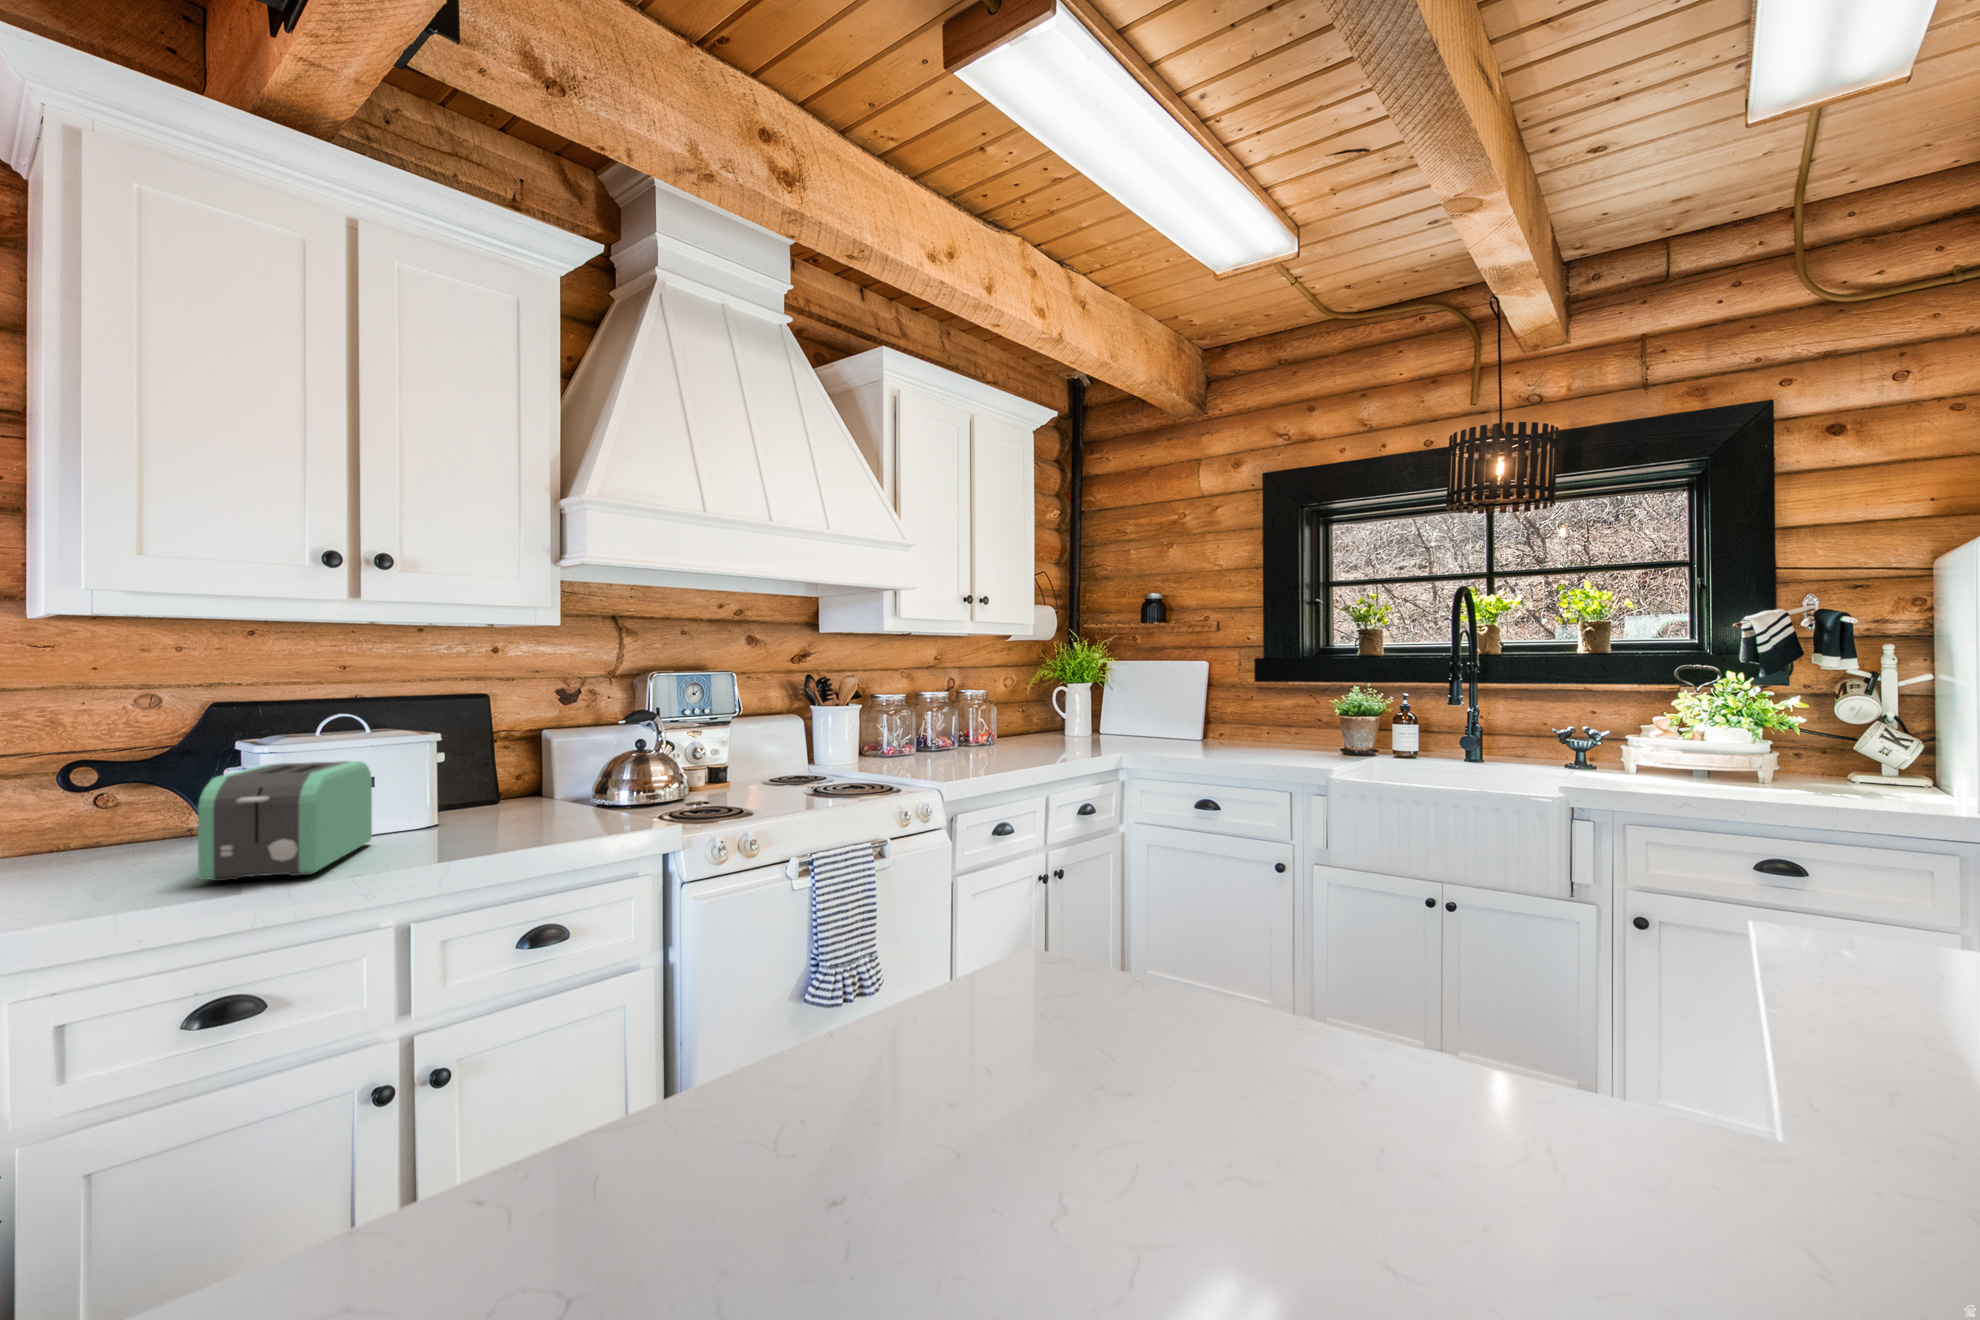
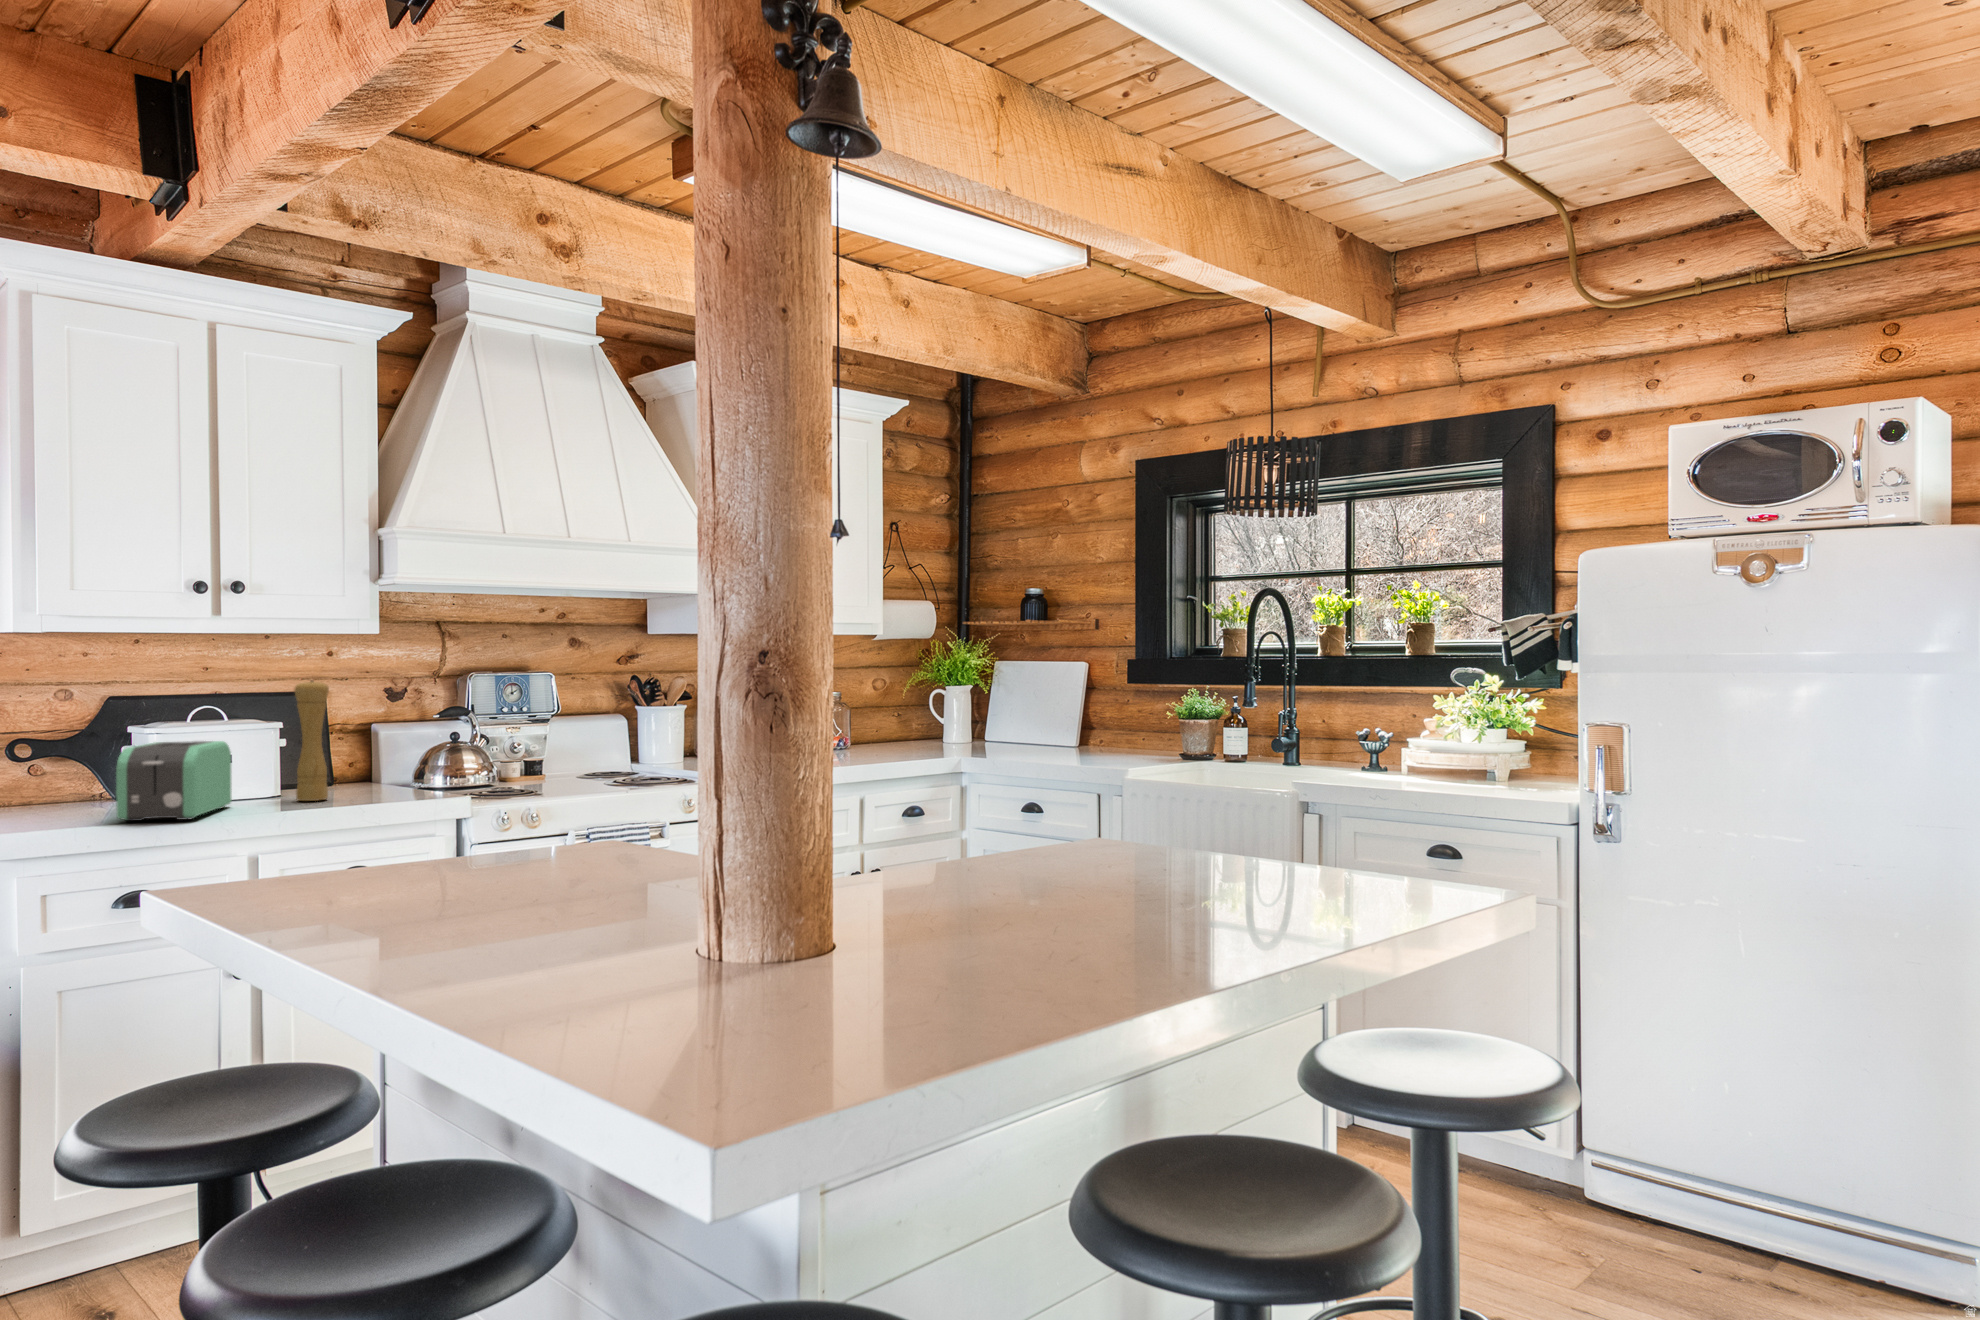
pepper mill: none [455,681,498,832] -> present [295,680,329,801]

